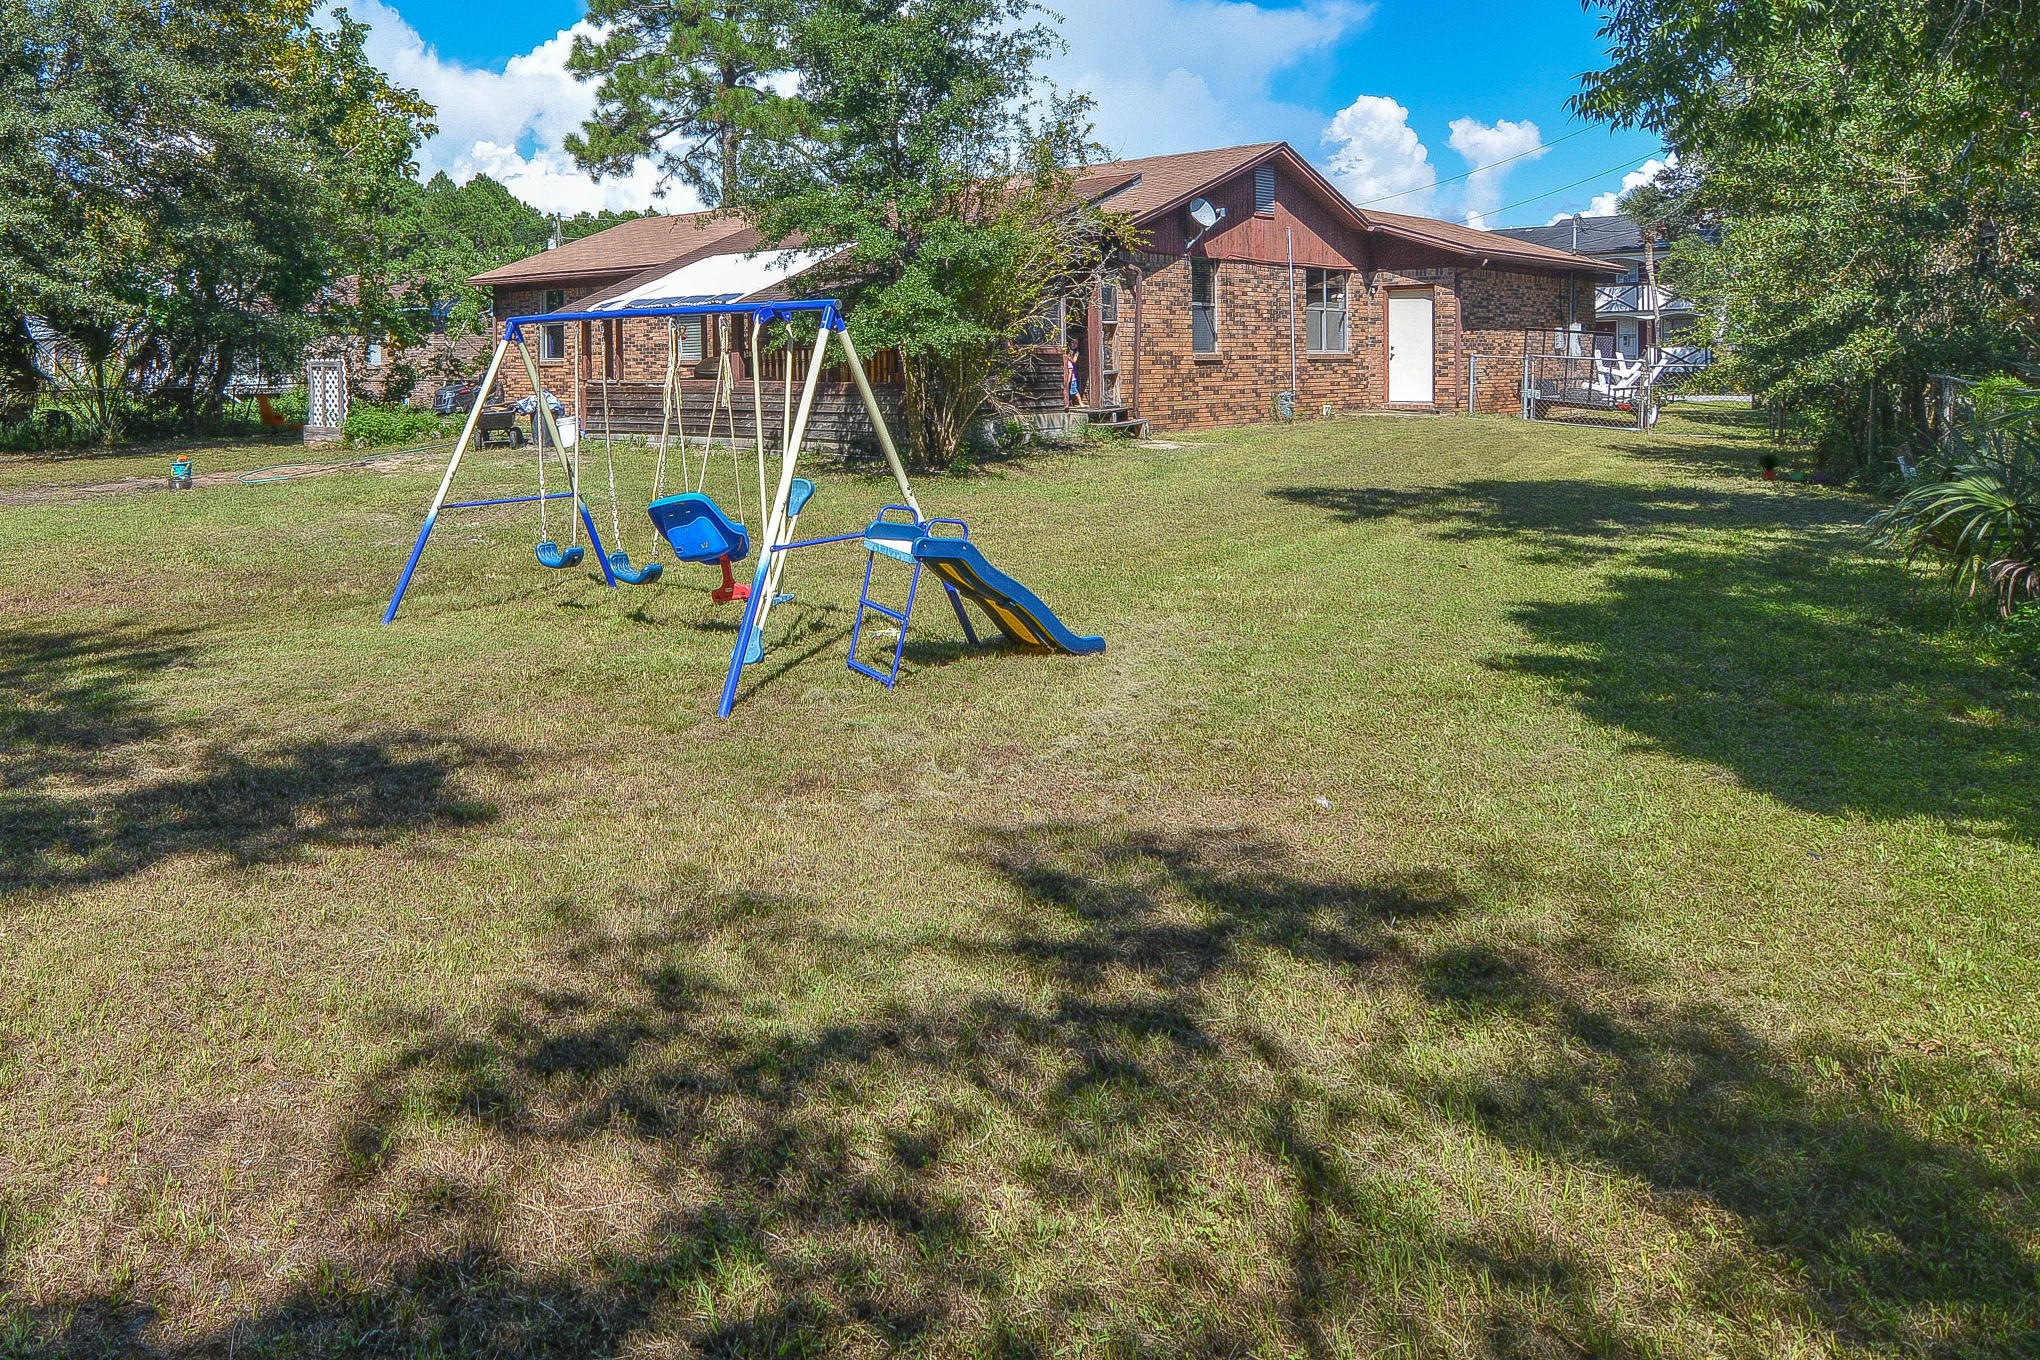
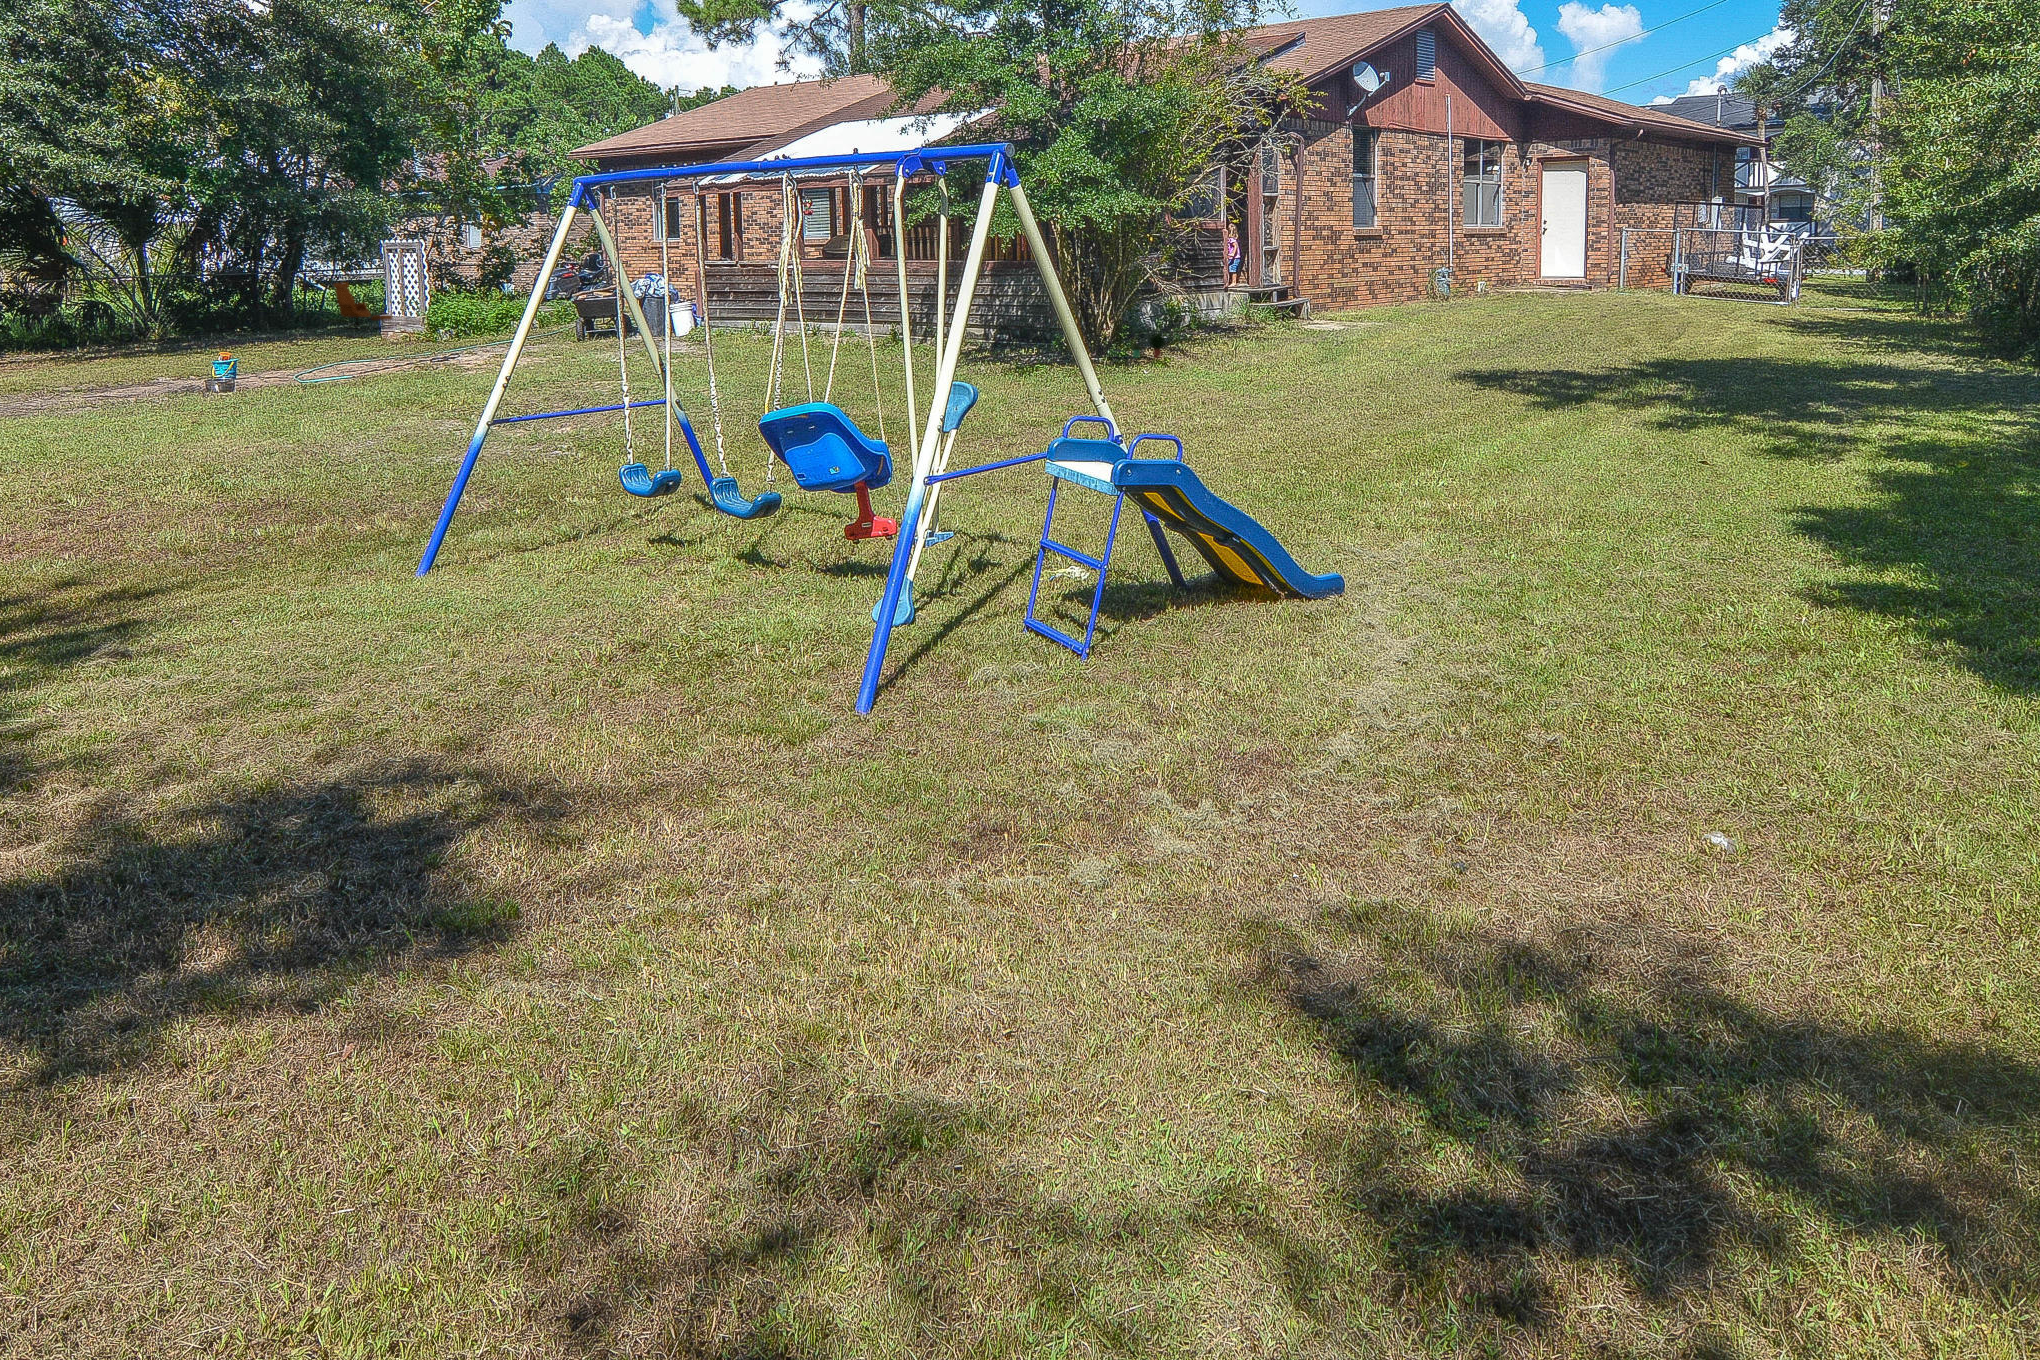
potted plant: present [1759,436,1830,481] -> present [1111,315,1165,358]

